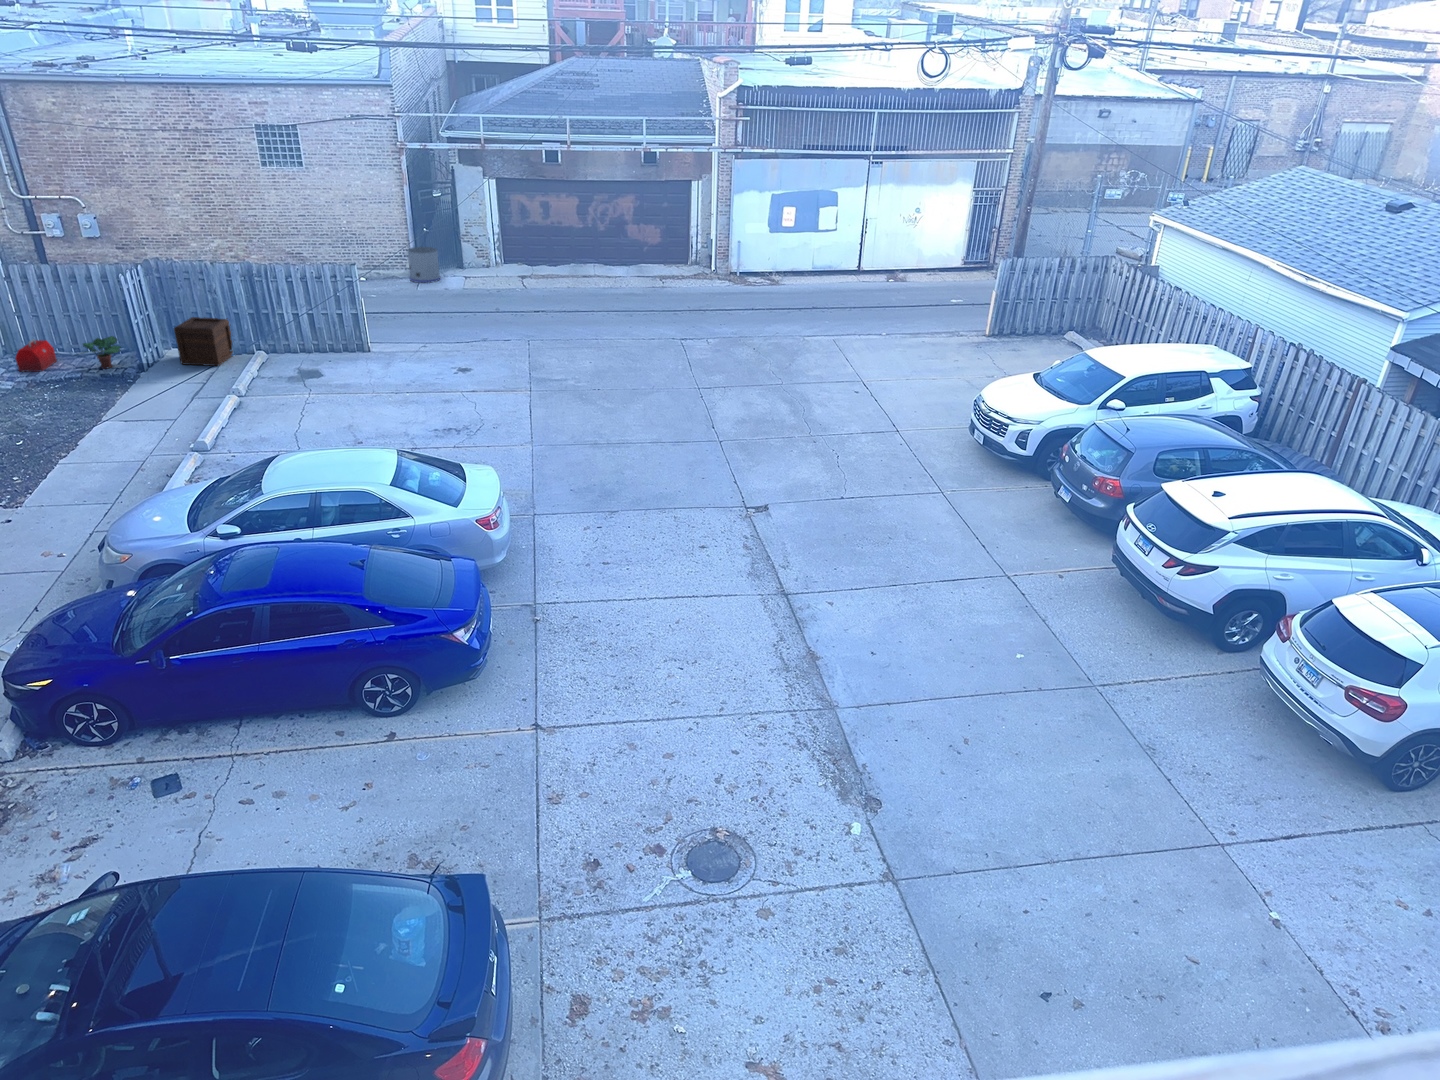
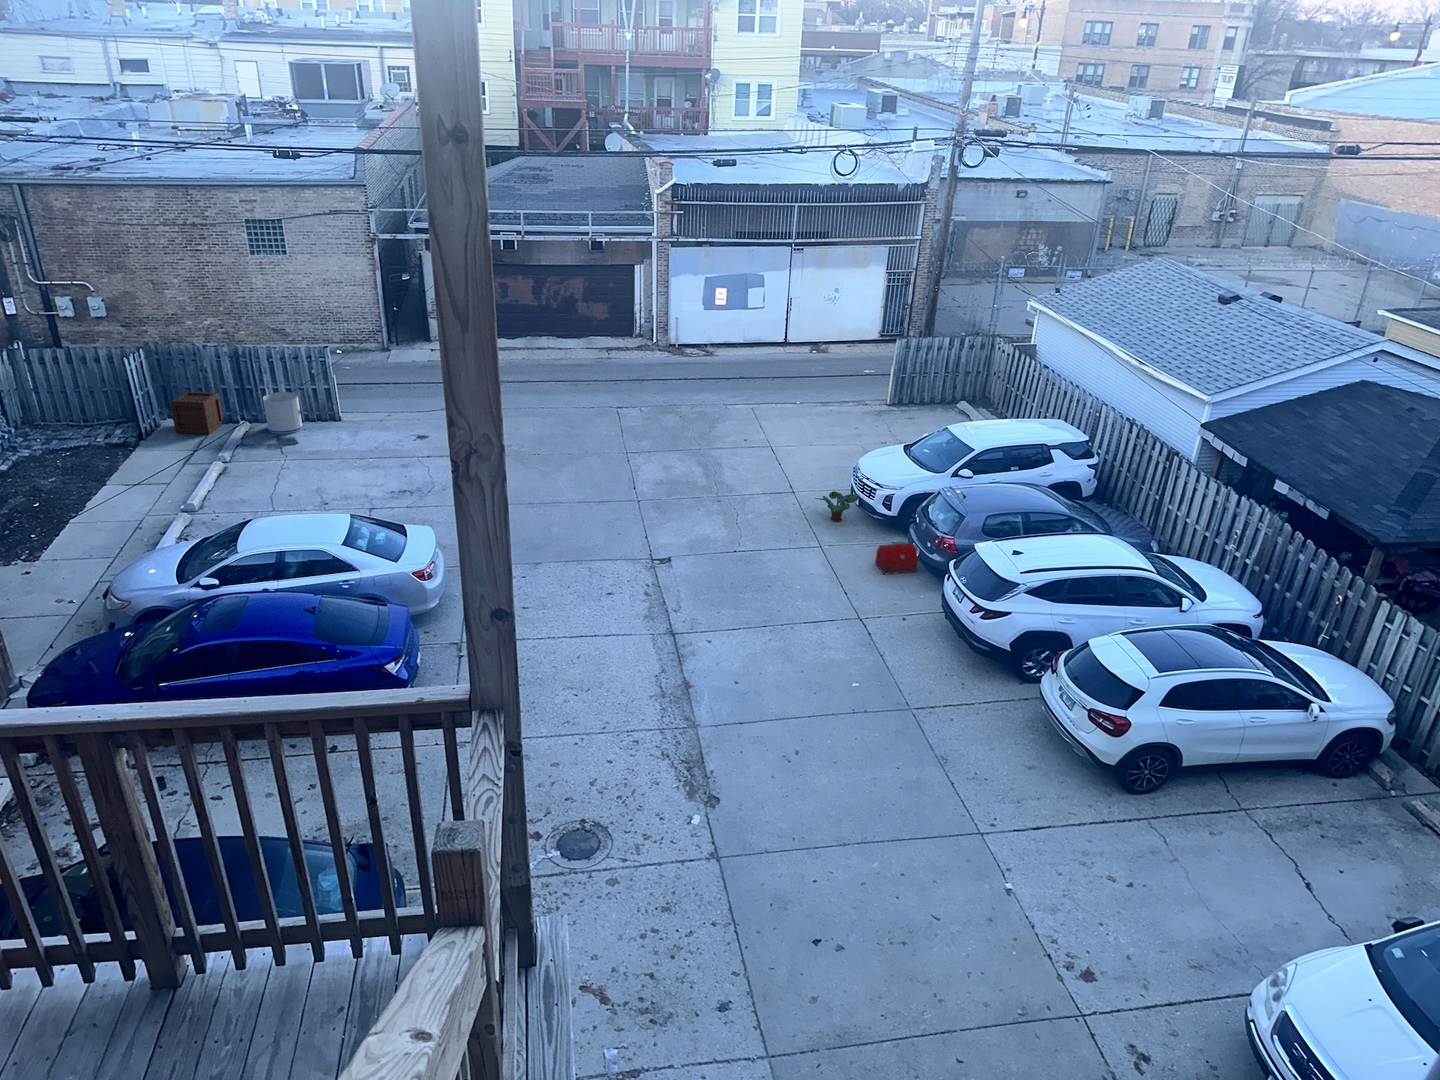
trash can: present [408,247,440,283] -> present [263,392,303,434]
potted plant: present [83,336,120,369] -> present [815,491,859,522]
toolbox: present [15,339,57,372] -> present [875,541,919,574]

